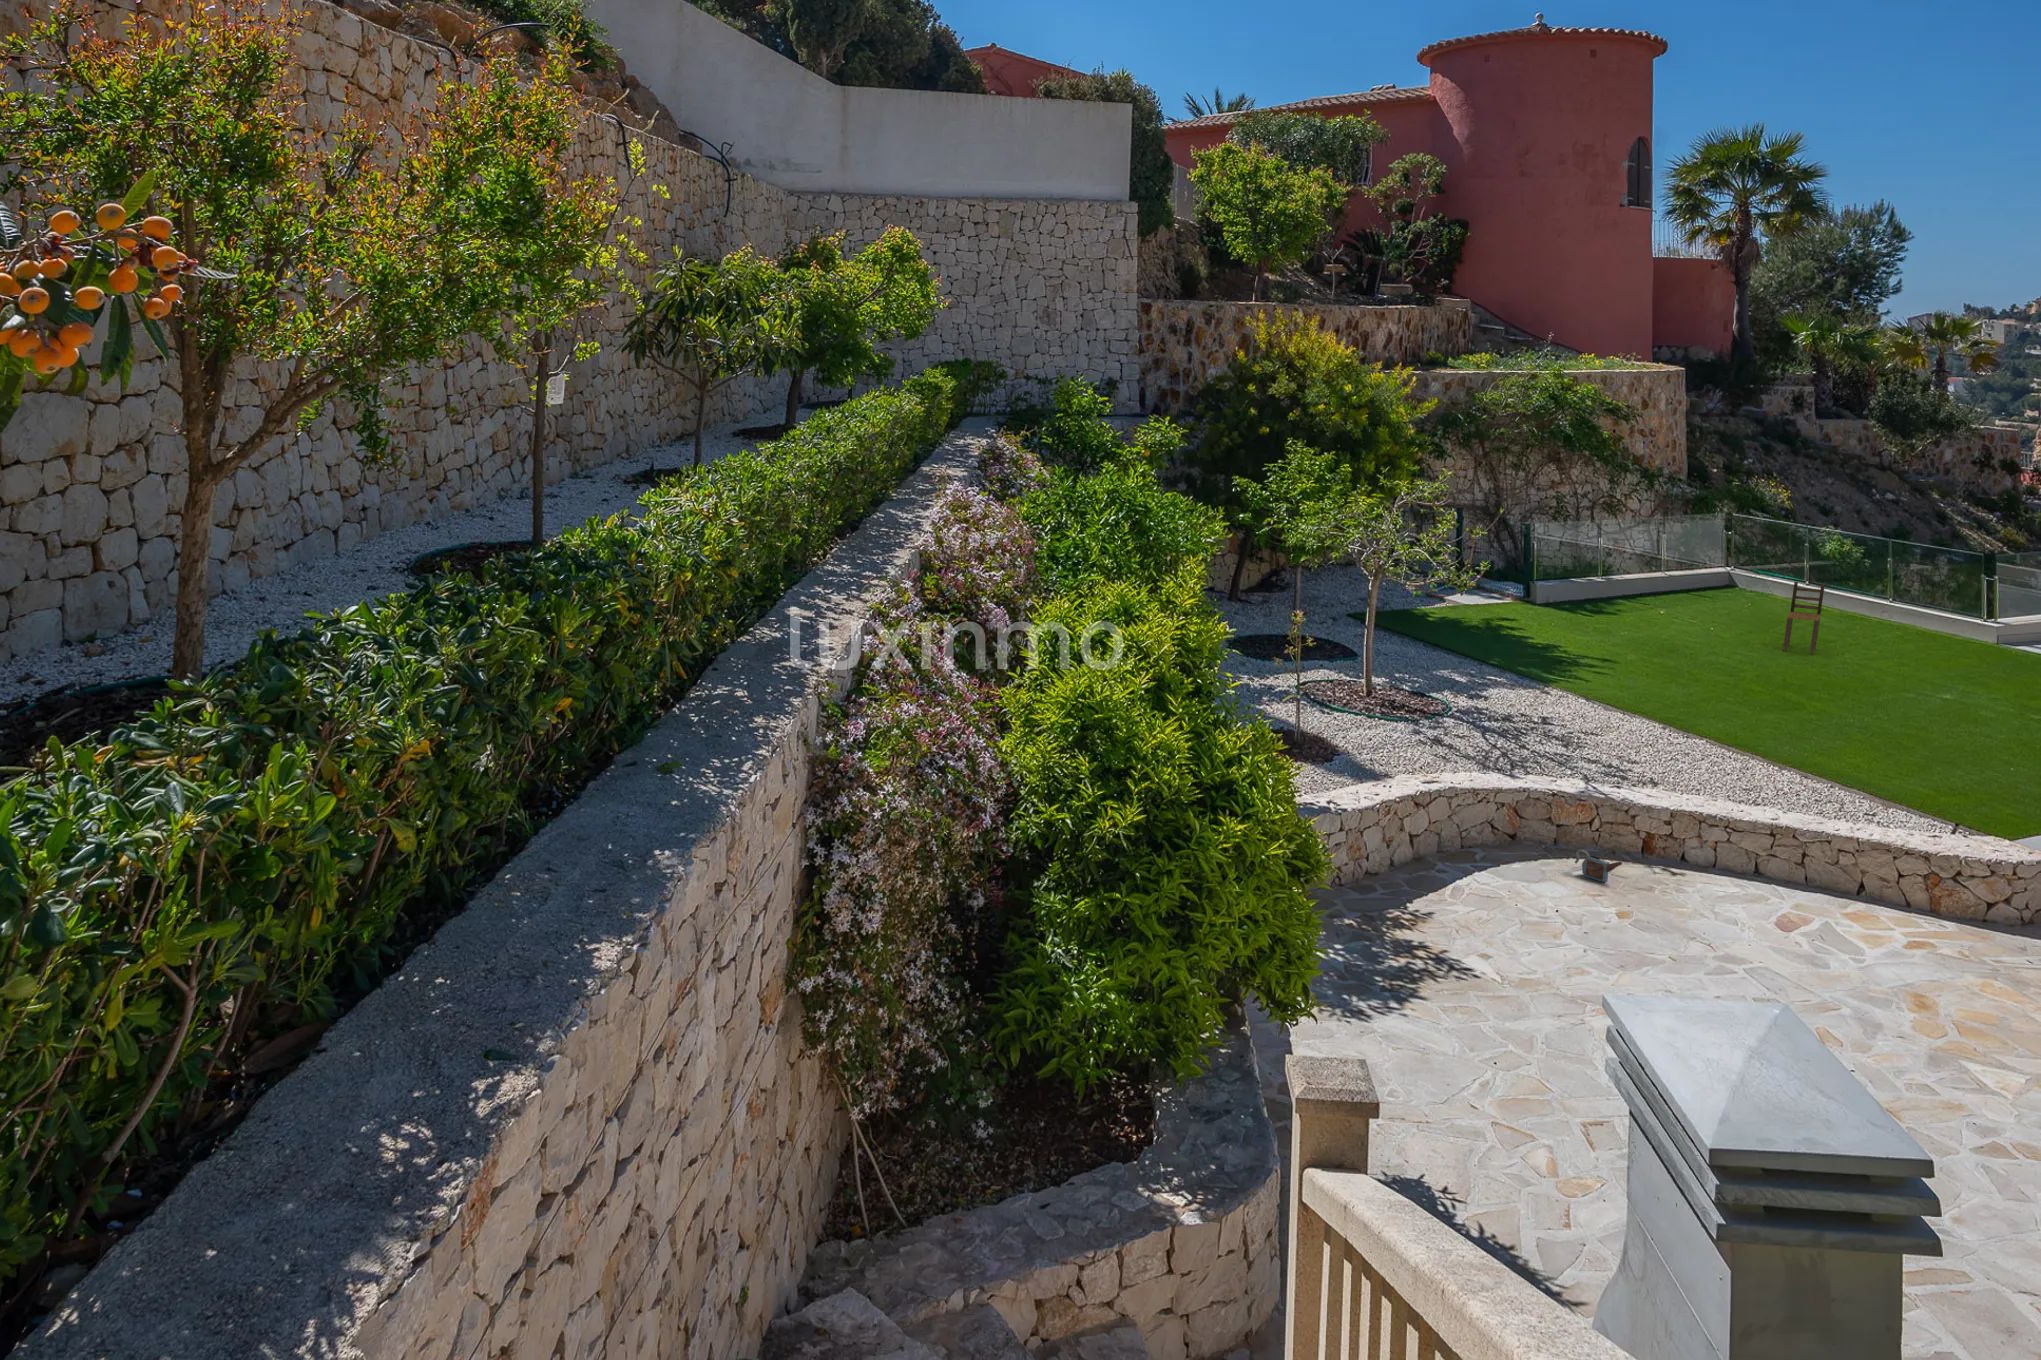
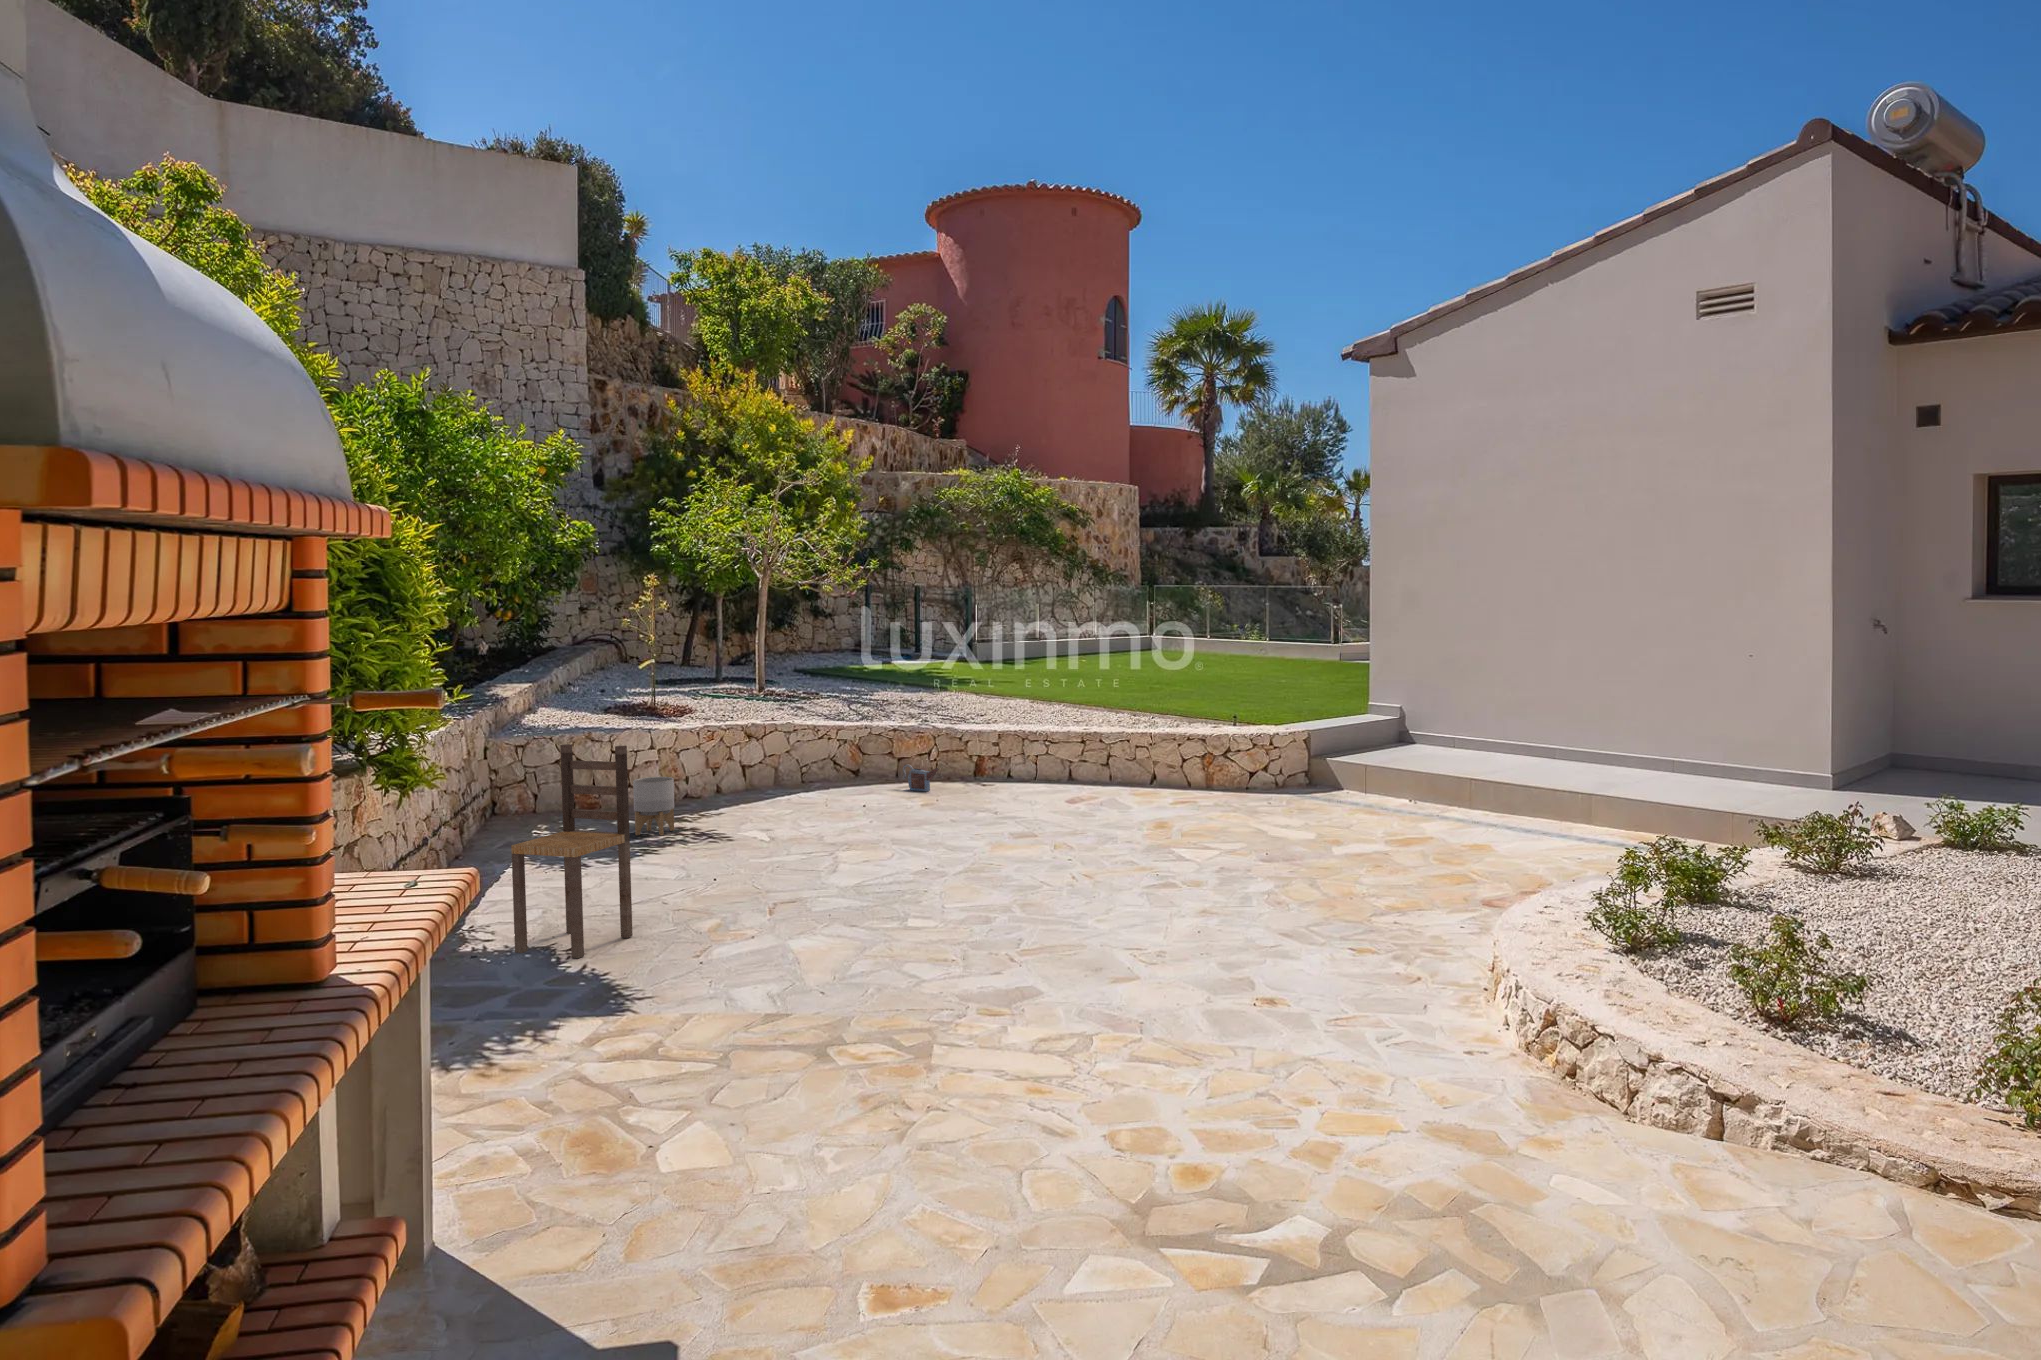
chair: present [1783,582,1825,654] -> present [511,744,633,958]
planter: none [1360,883,1401,946] -> present [633,777,674,836]

